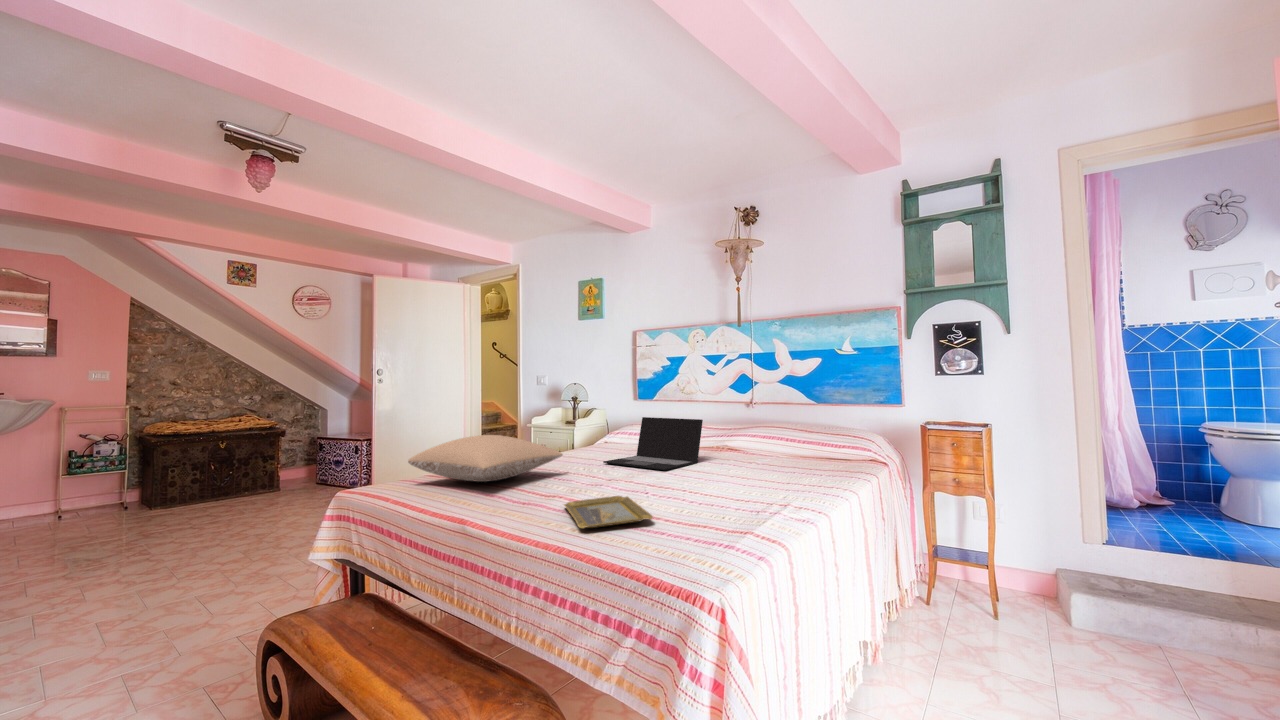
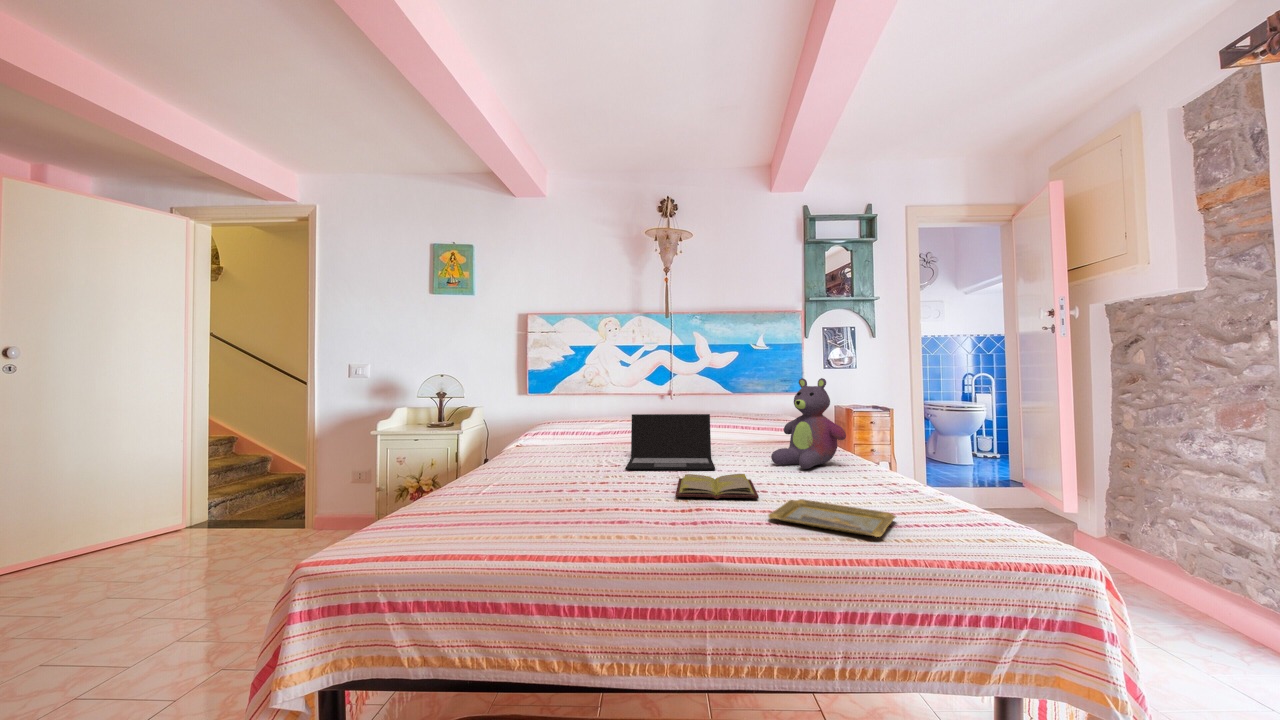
stuffed bear: none [728,384,794,478] -> present [771,378,846,469]
pillow: present [408,435,562,482] -> none [478,447,640,512]
diary: none [563,469,660,492] -> present [675,474,759,499]

